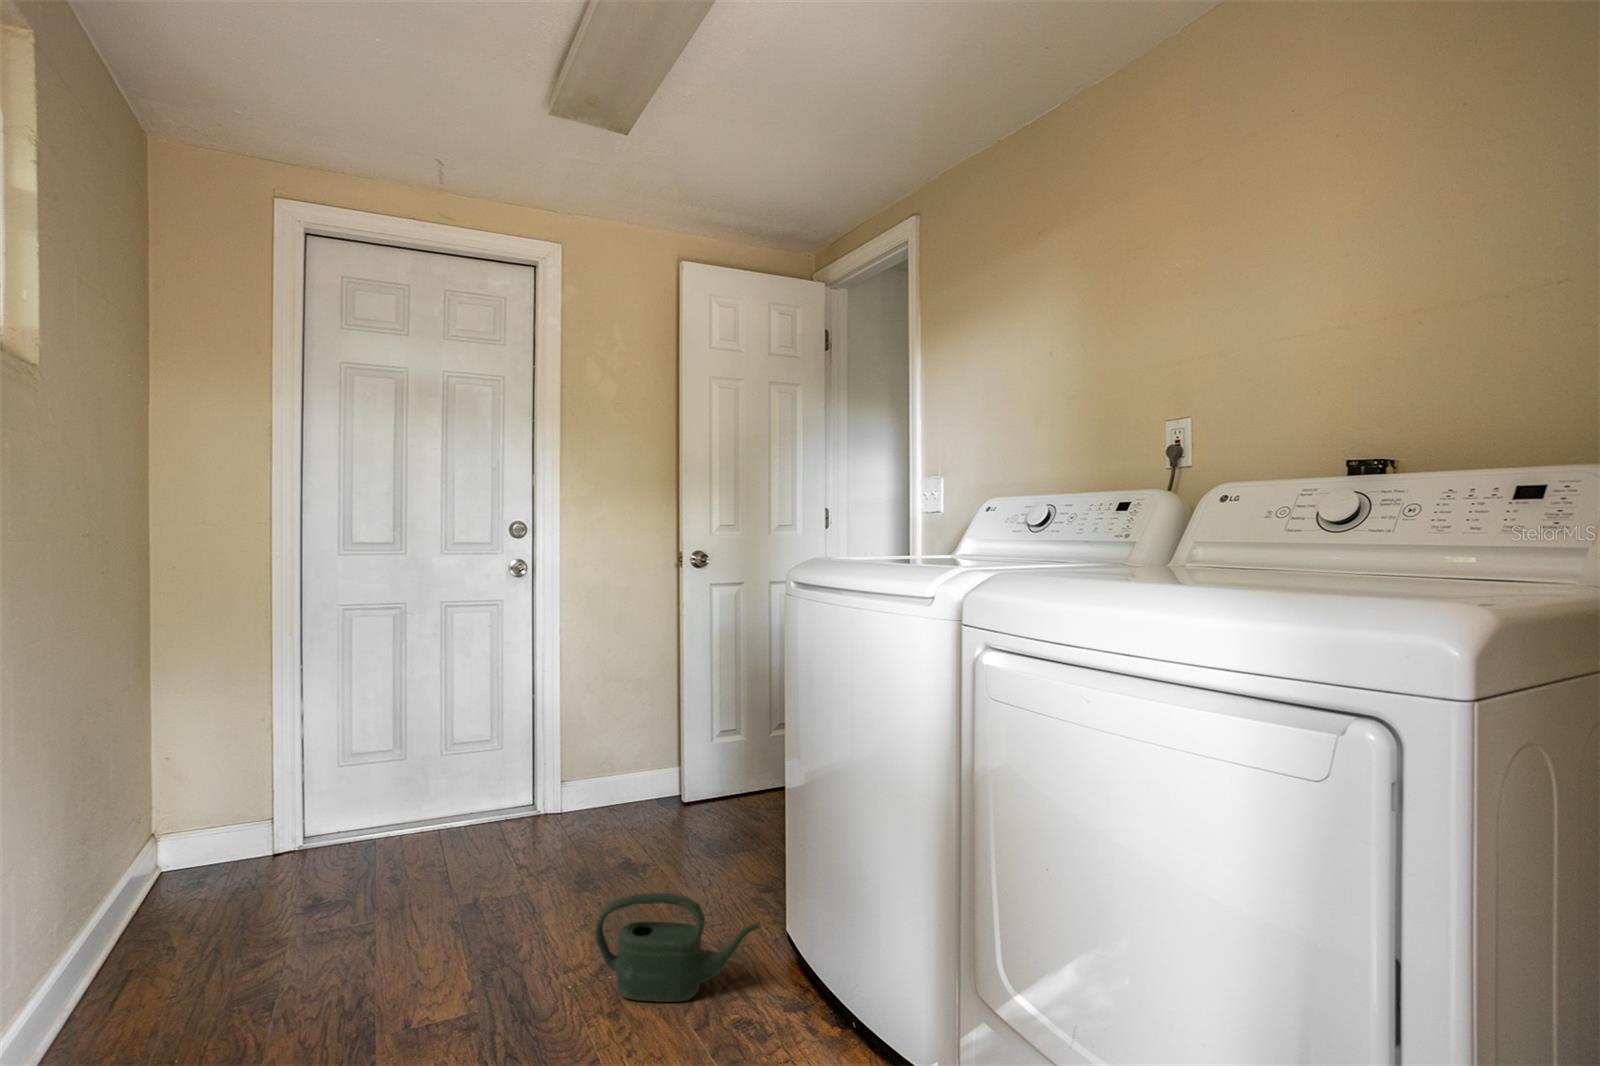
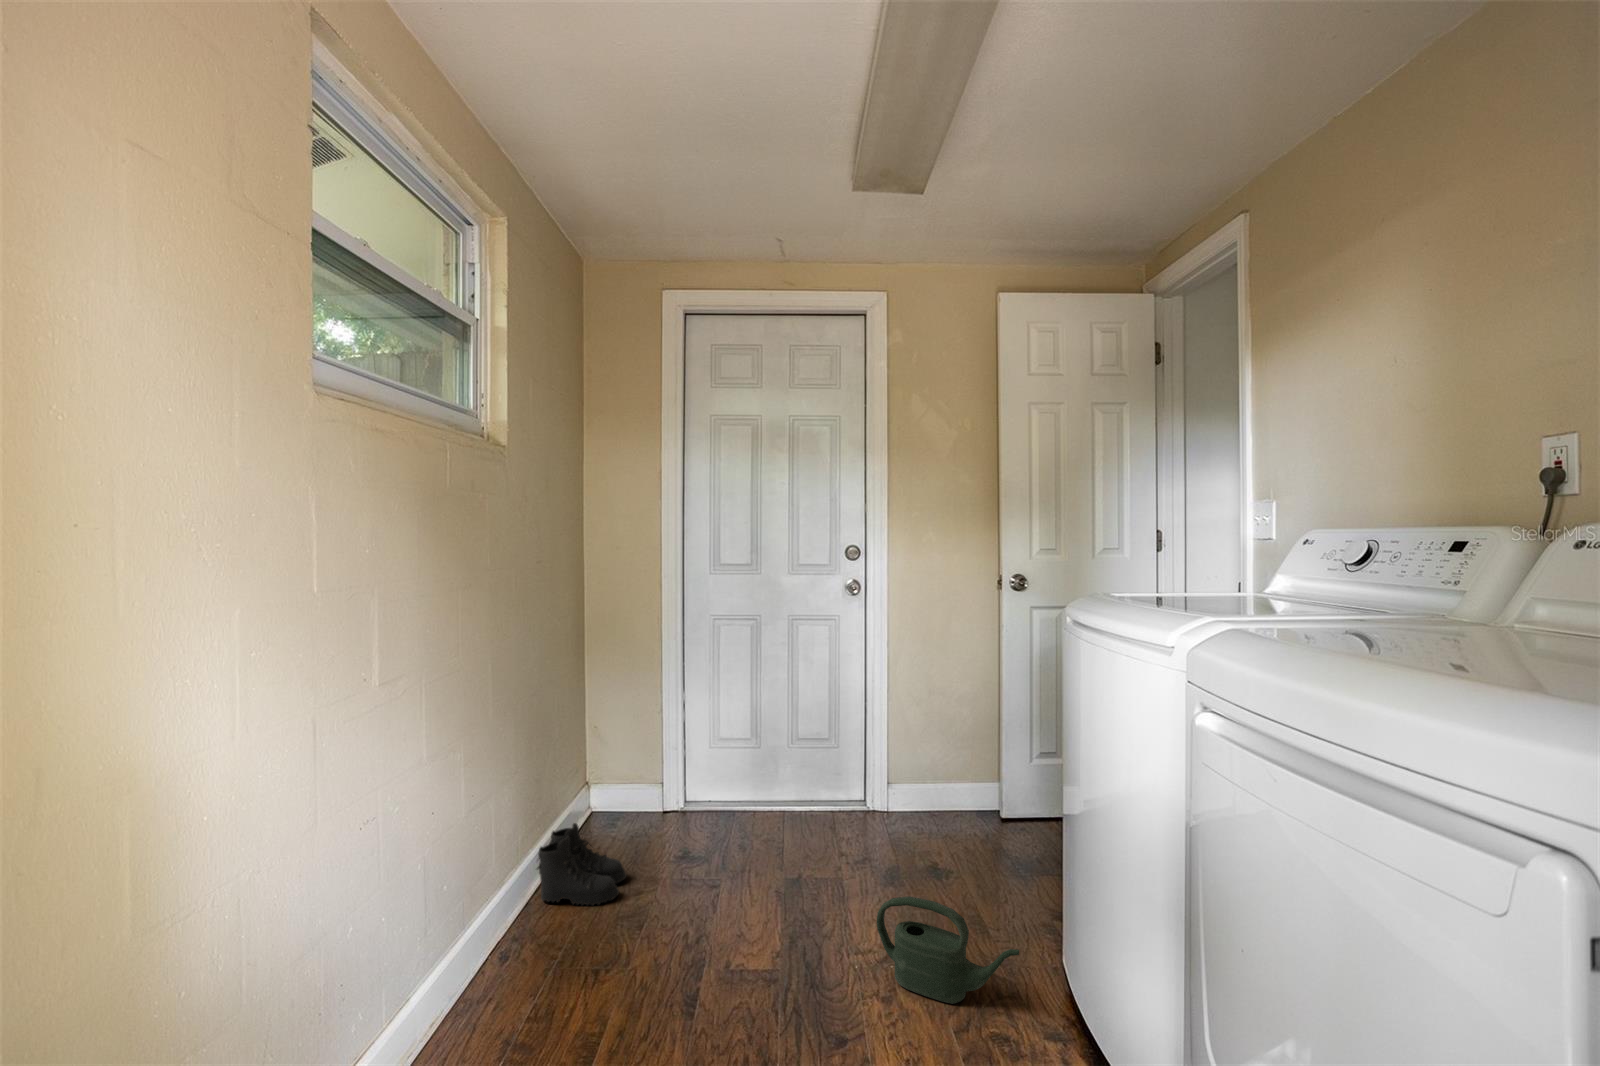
boots: none [14,900,190,1032] -> present [537,823,626,906]

